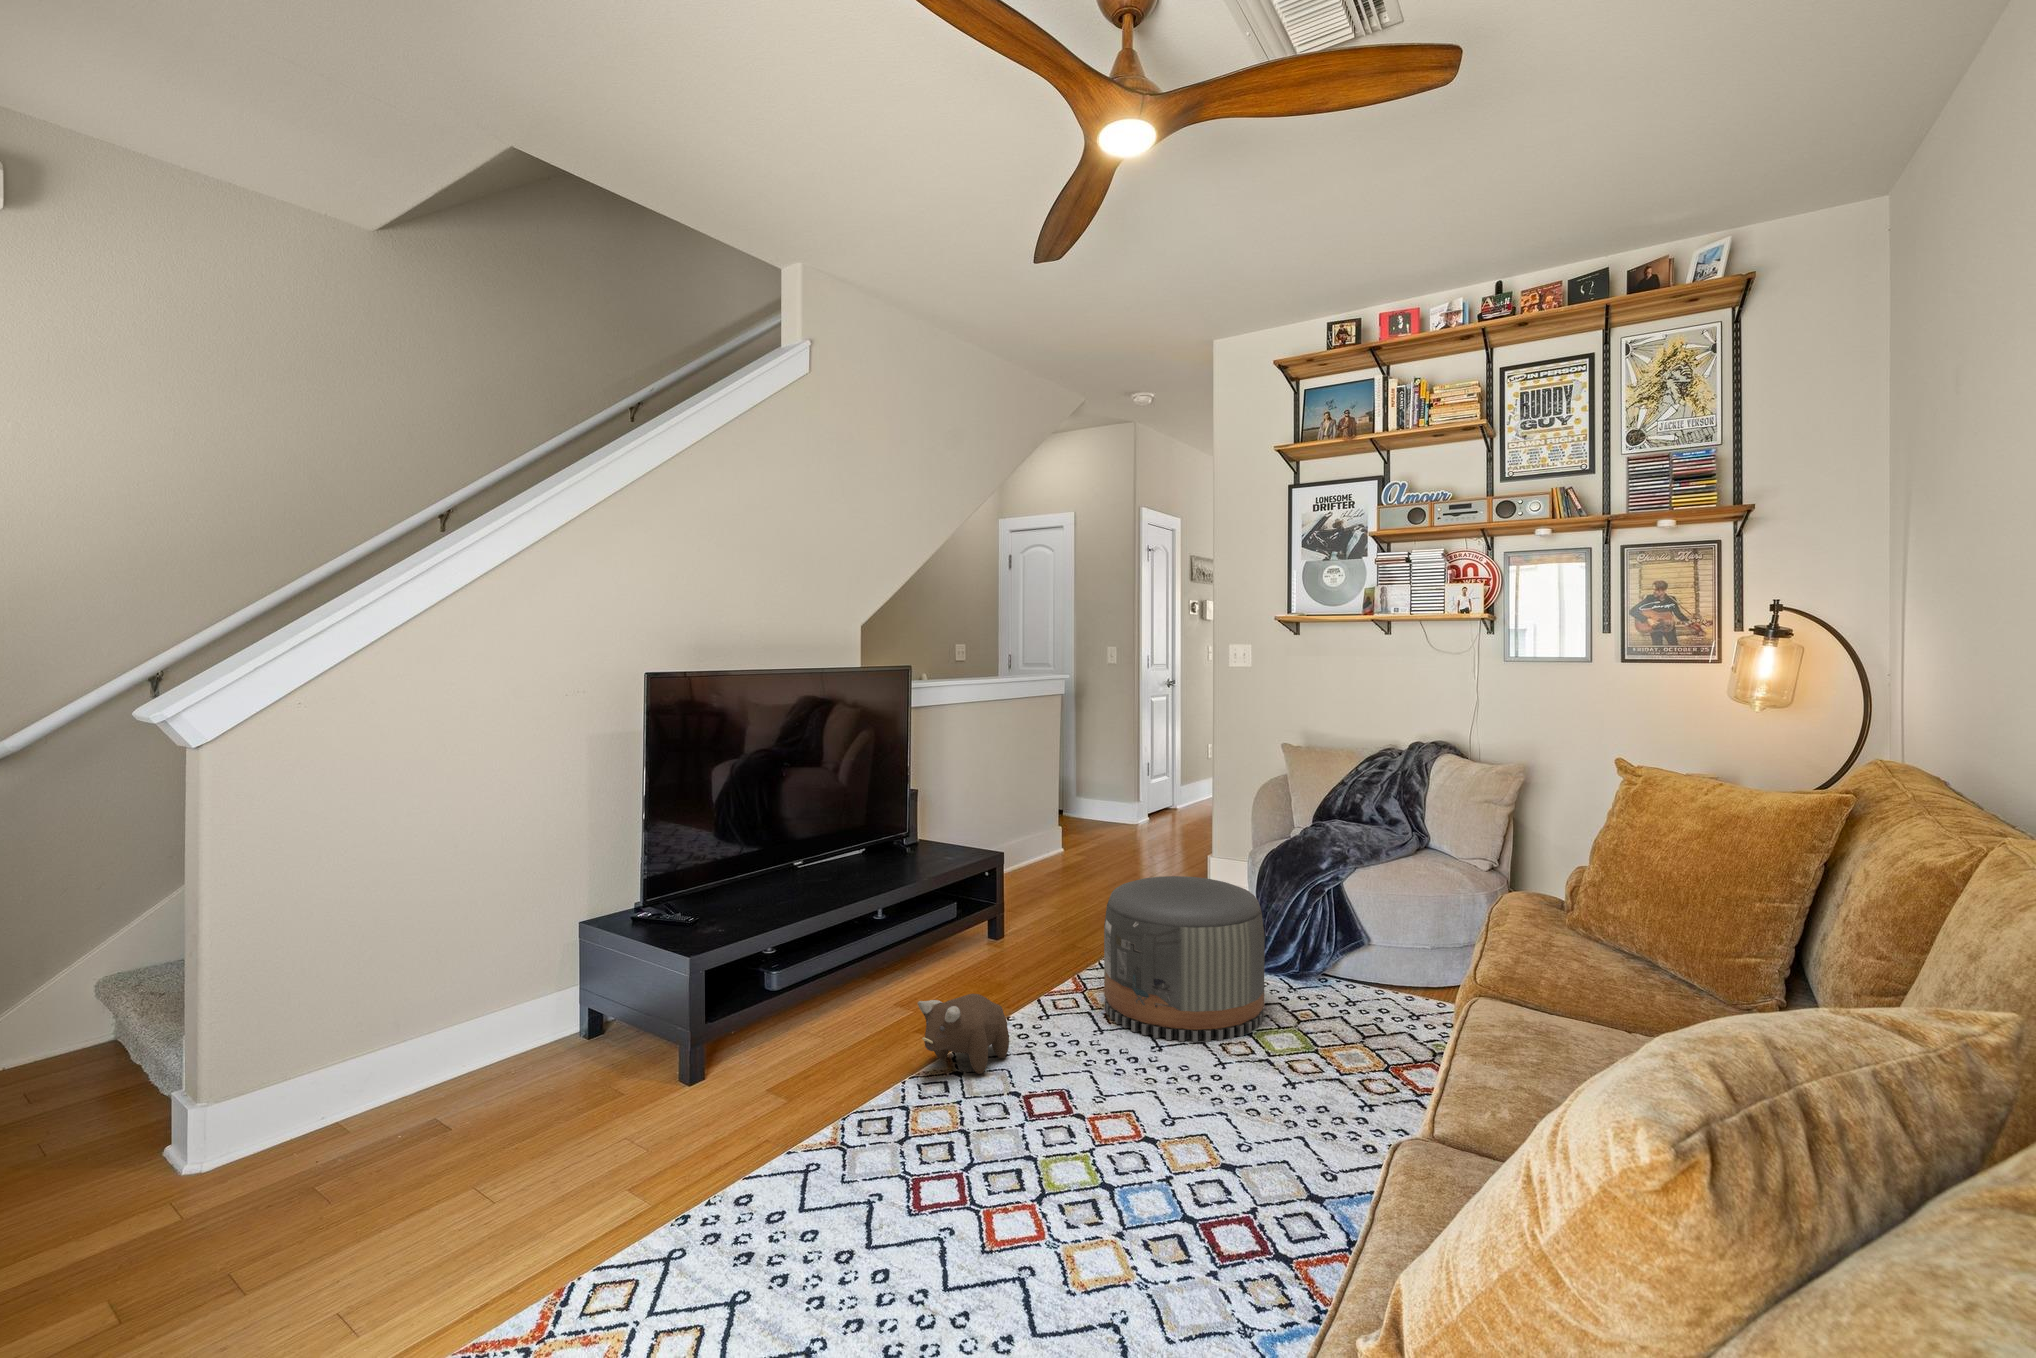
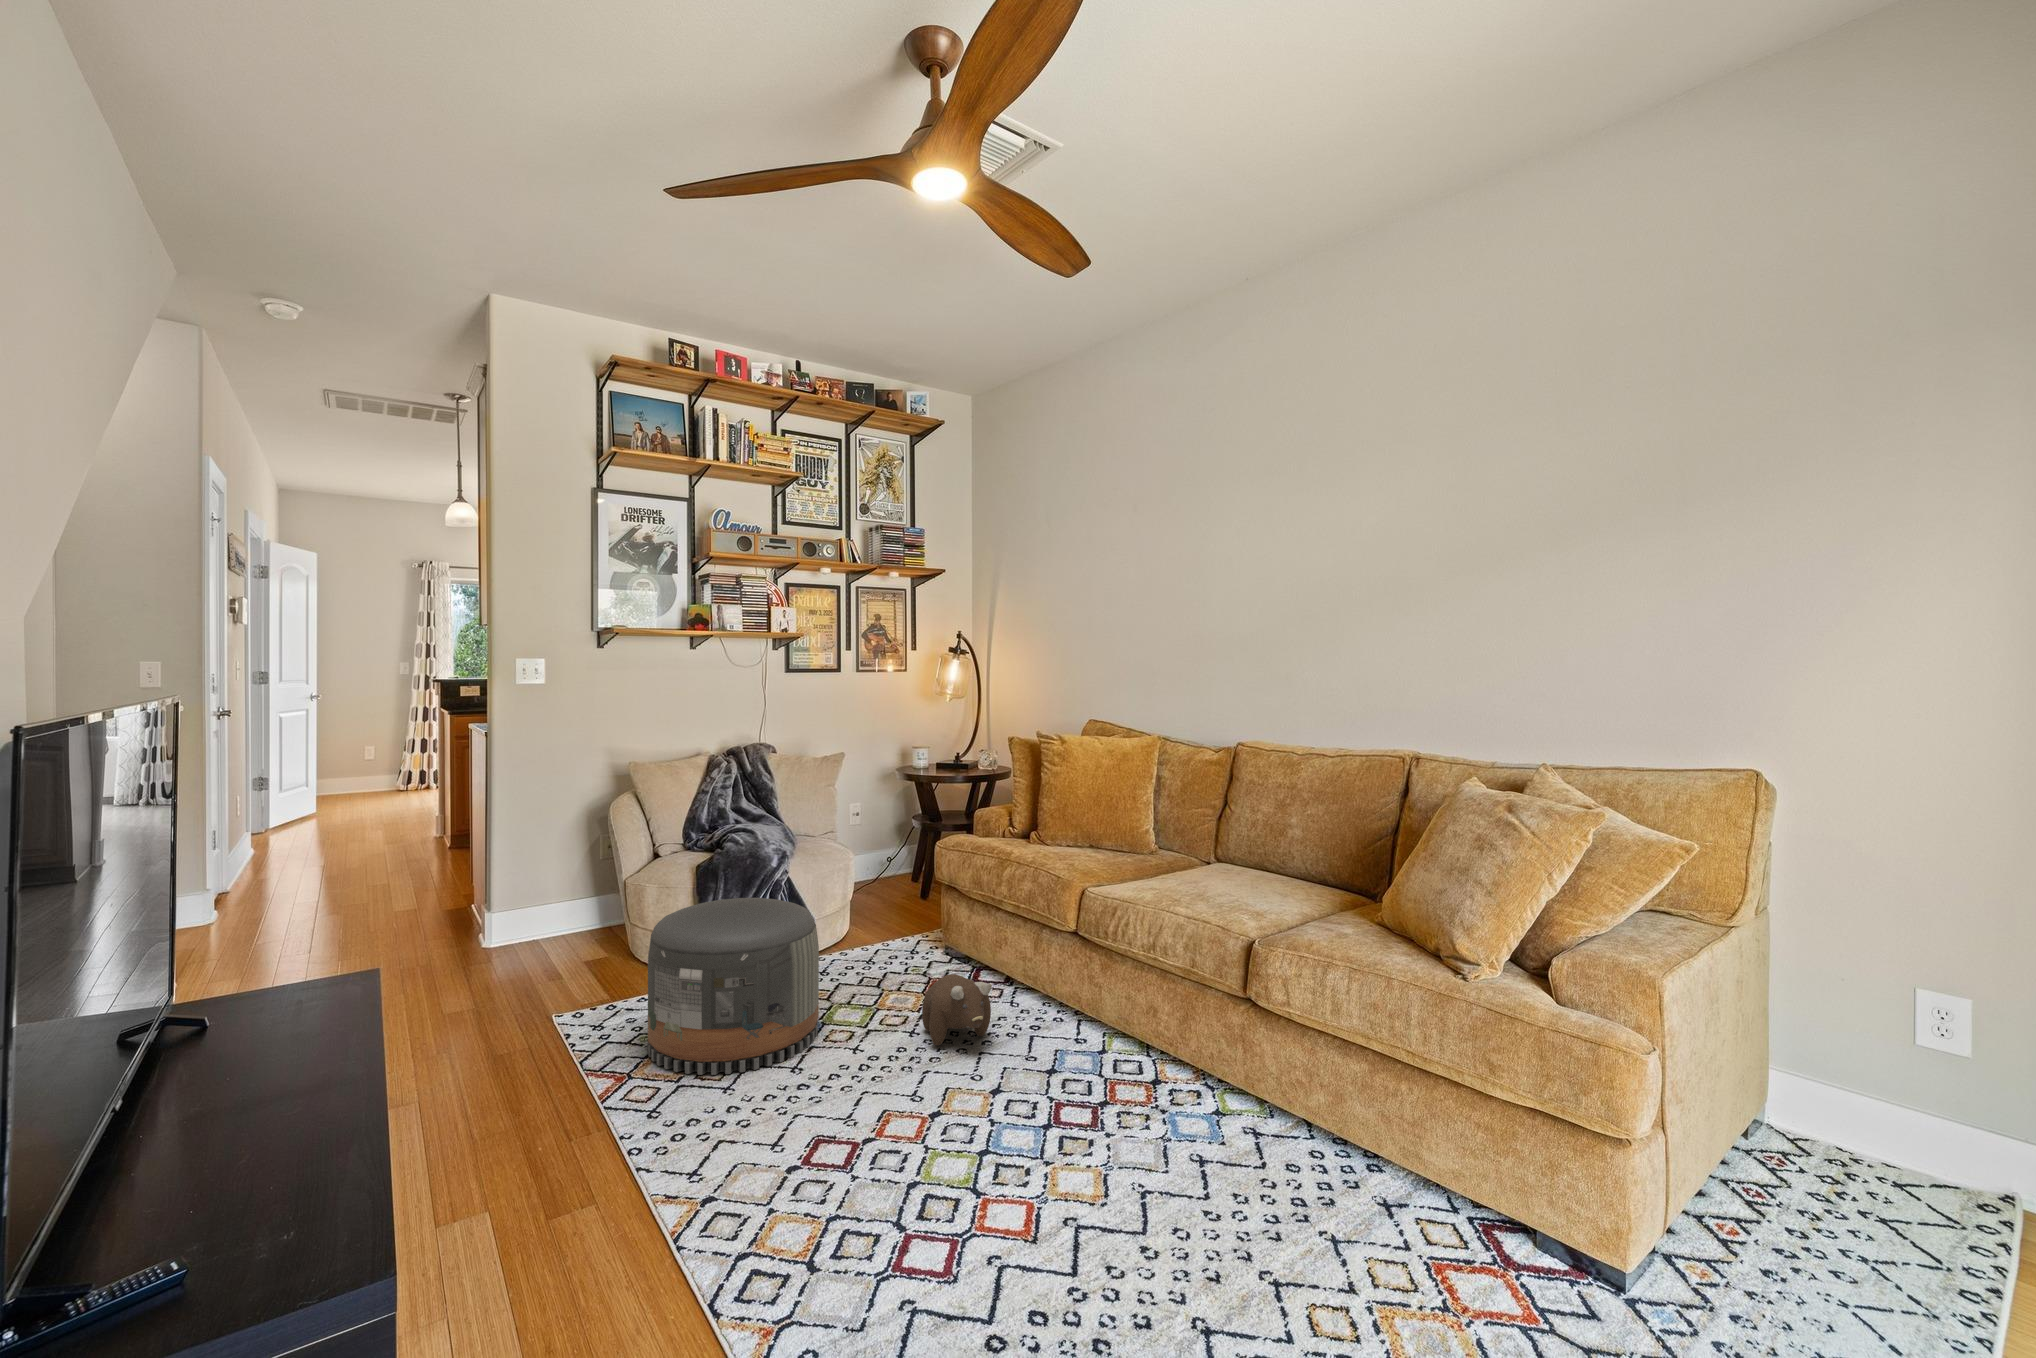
plush toy: present [918,994,1009,1074] -> present [922,974,992,1046]

